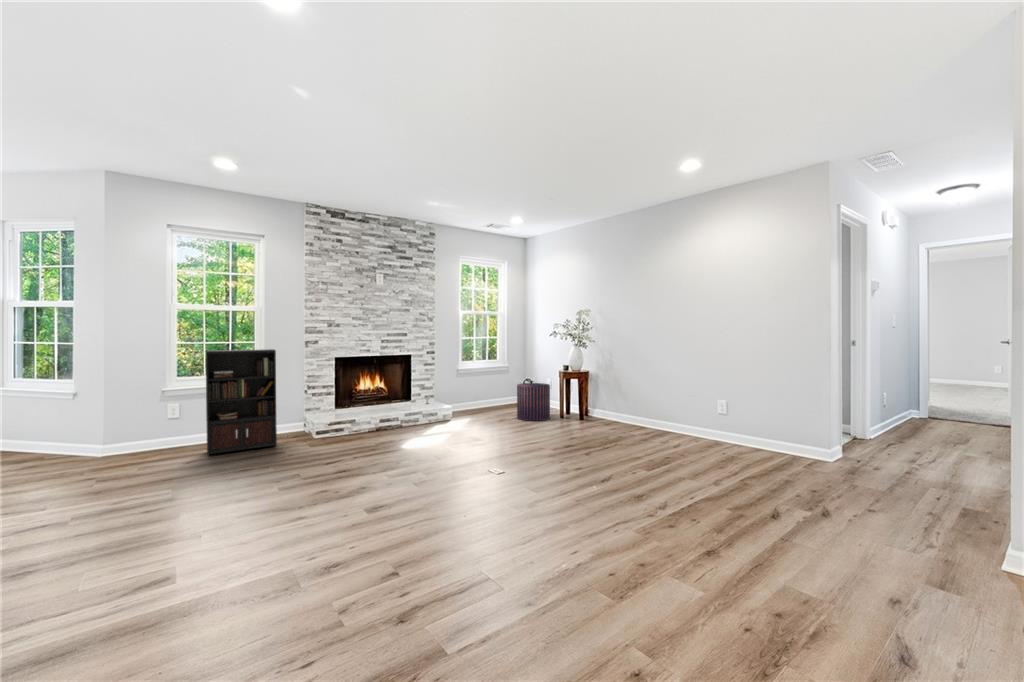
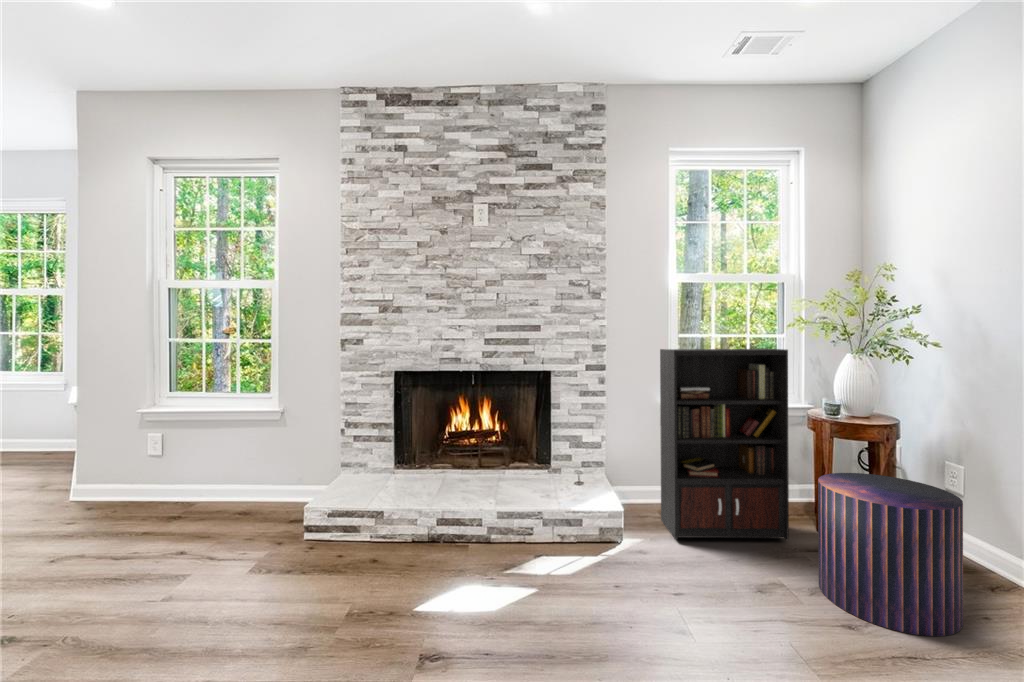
bookcase: present [206,349,287,455] -> present [660,348,789,541]

